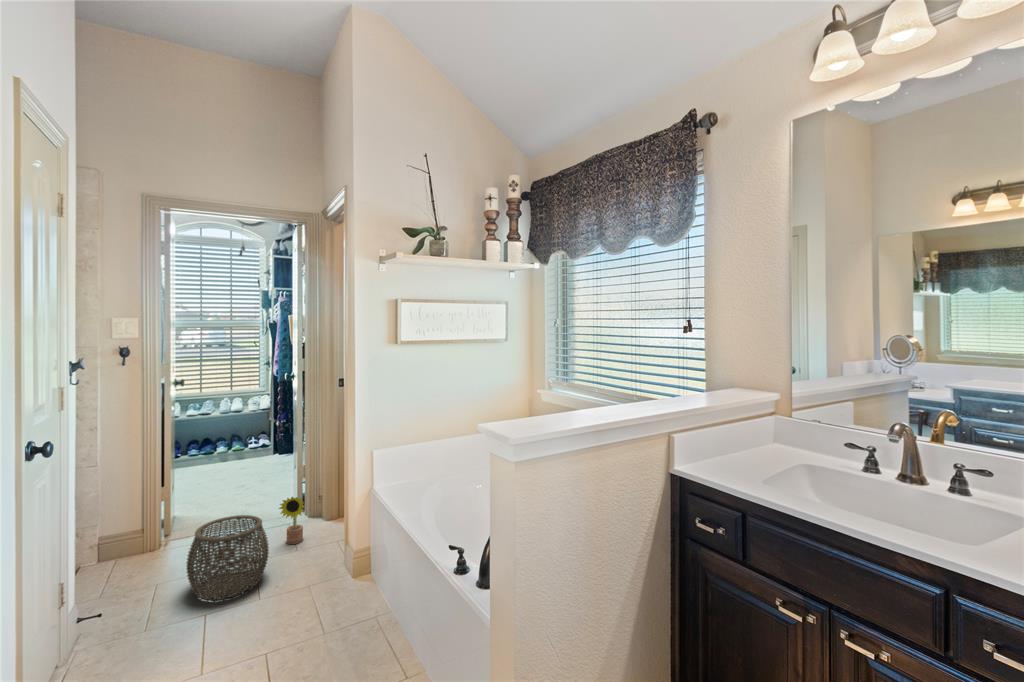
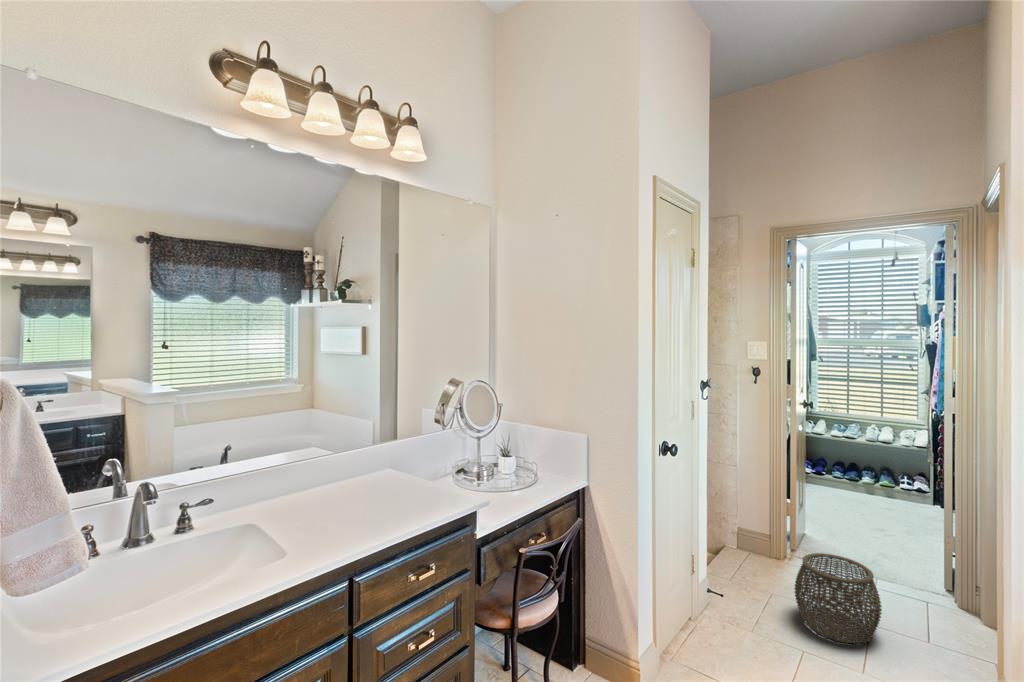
decorative plant: present [279,497,305,544] -> none [903,563,941,626]

